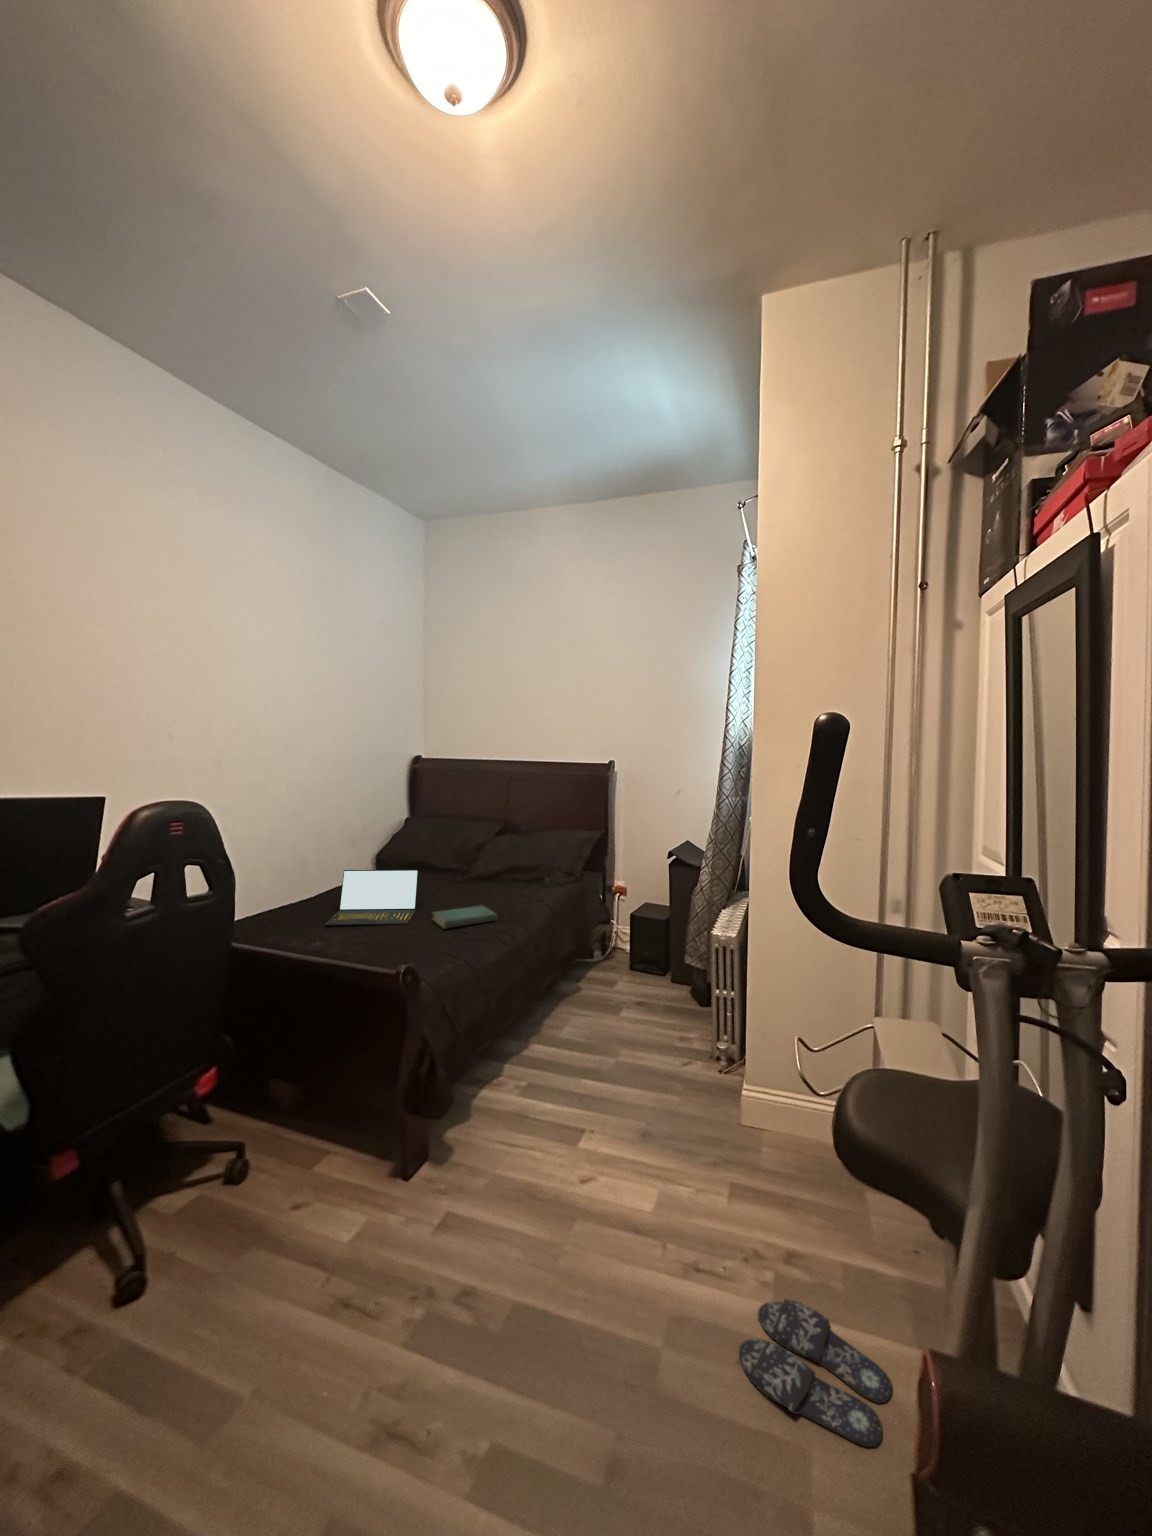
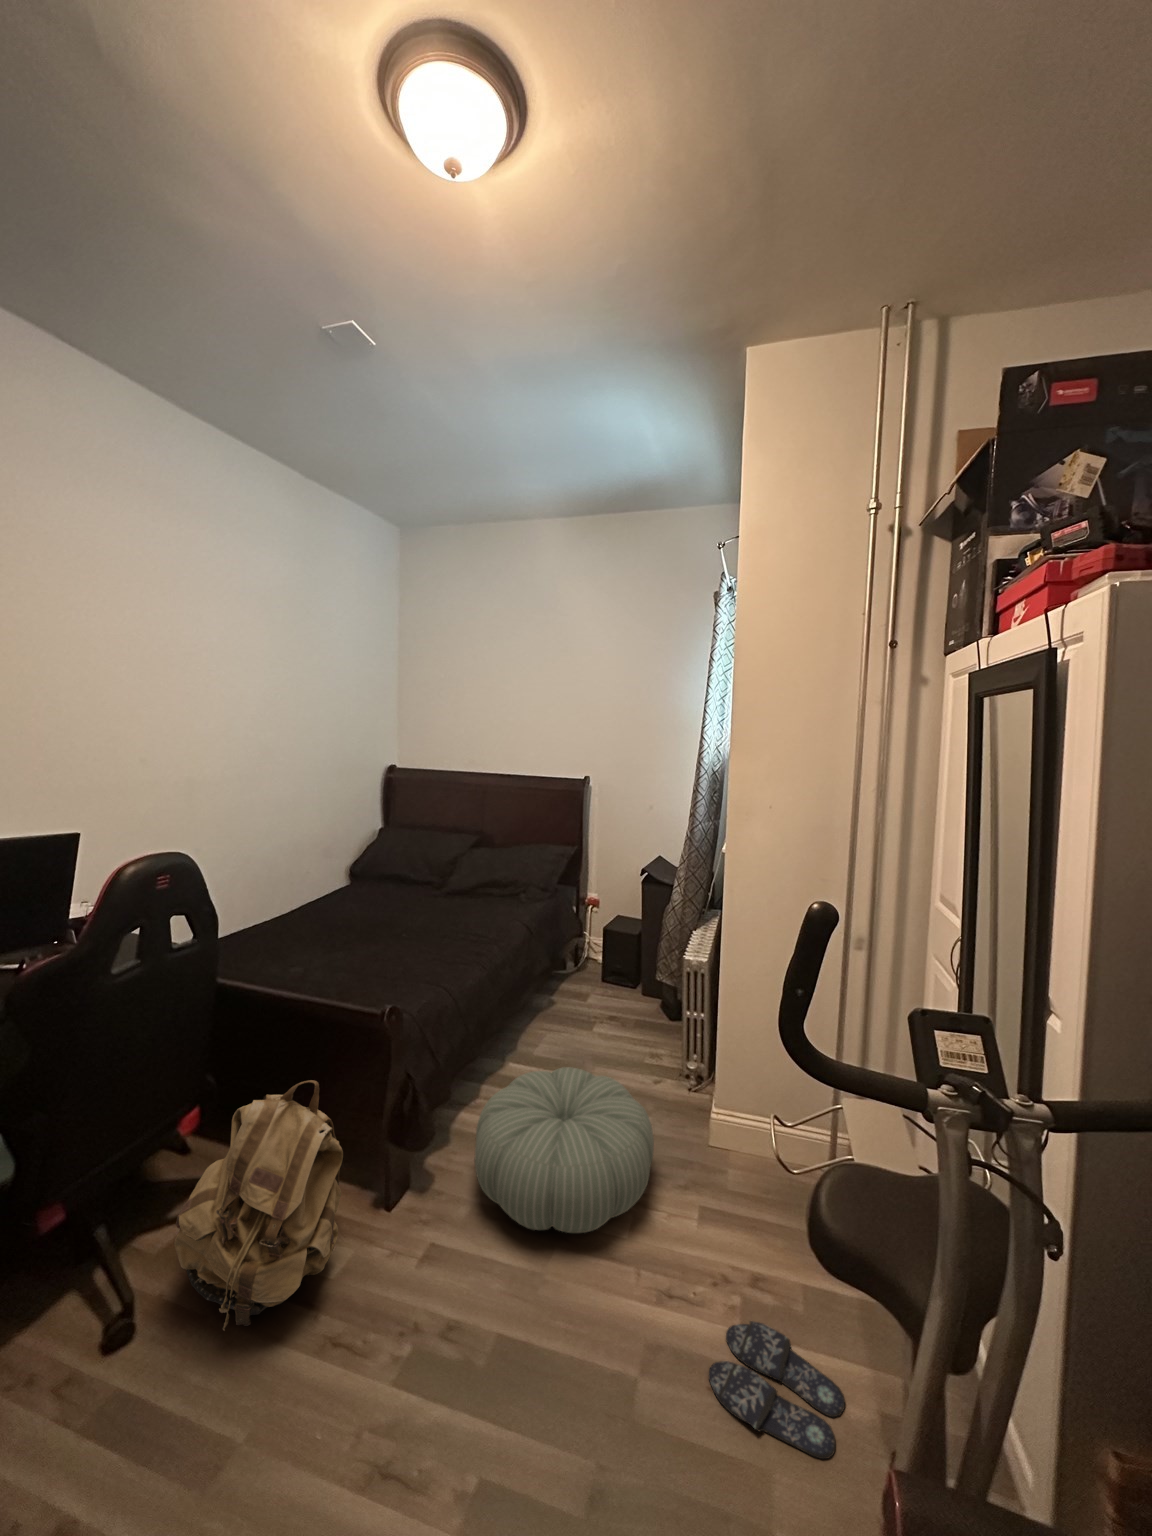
laptop: present [325,870,418,926] -> none [300,890,394,950]
book: present [432,905,497,928] -> none [408,927,474,954]
backpack: none [185,1036,356,1288] -> present [174,1080,343,1331]
pouf: none [494,1041,680,1205] -> present [475,1067,654,1233]

